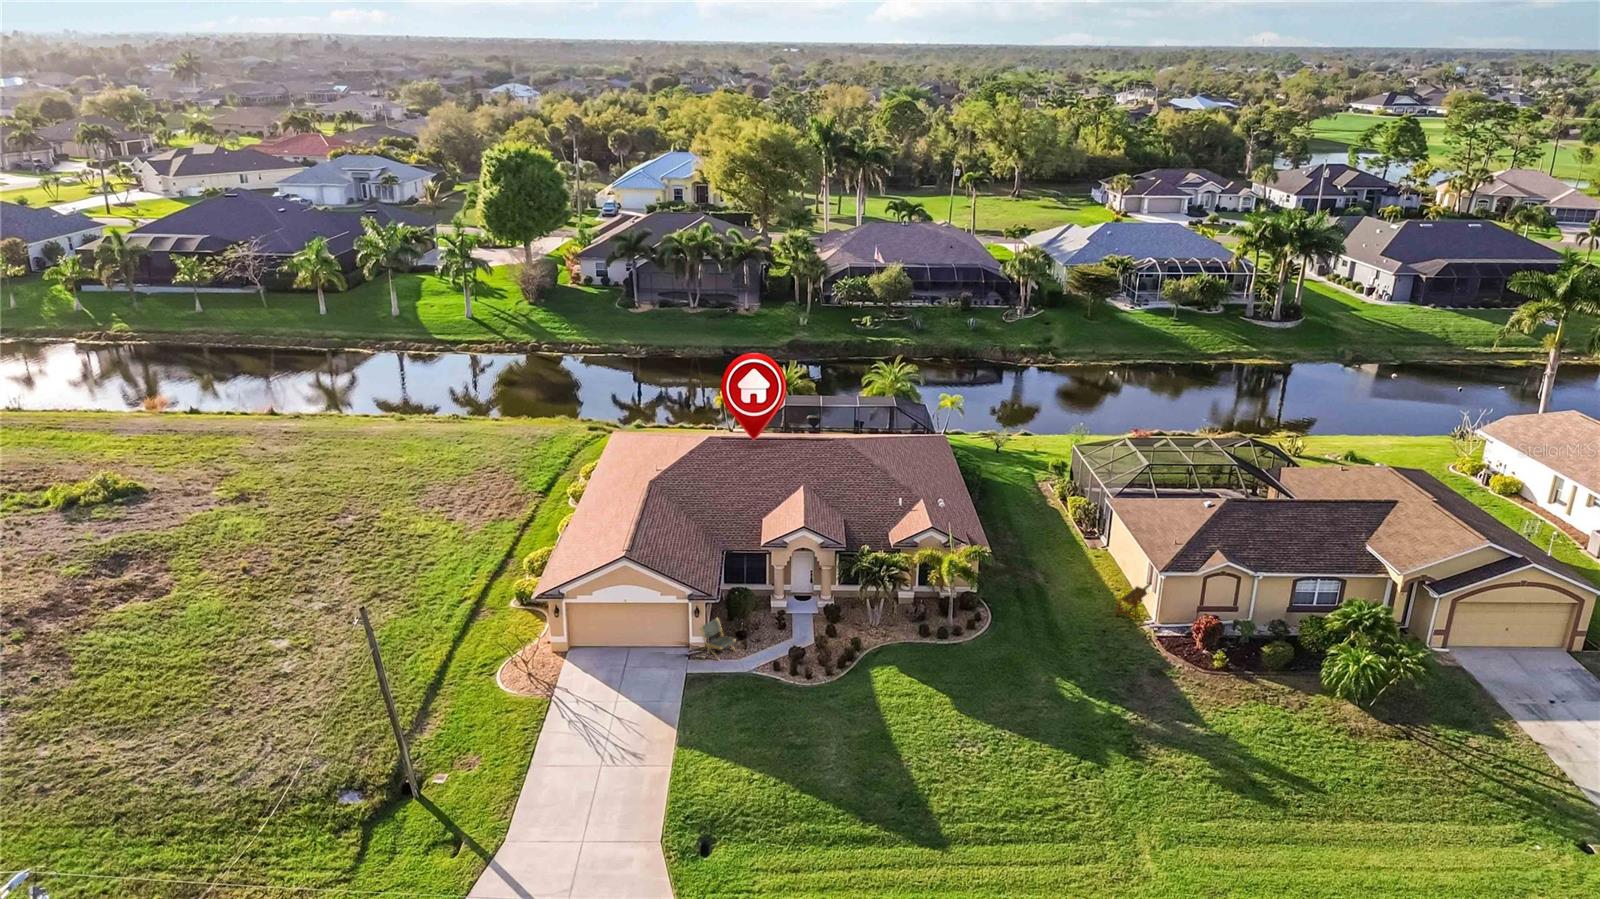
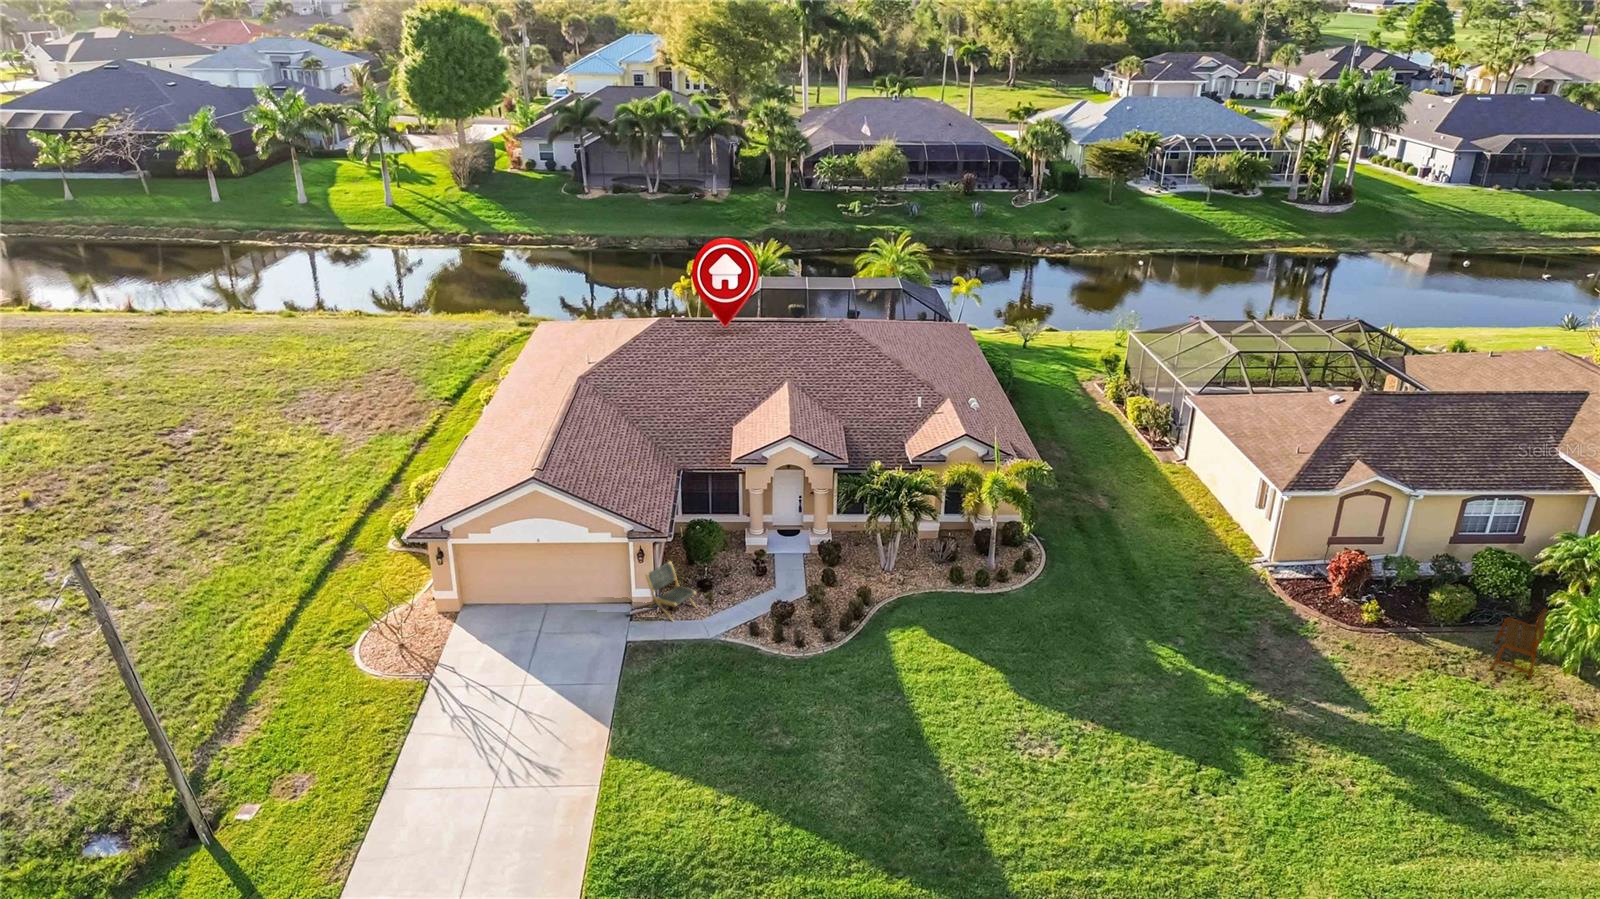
bench: present [1116,583,1150,621] -> present [1491,609,1547,680]

